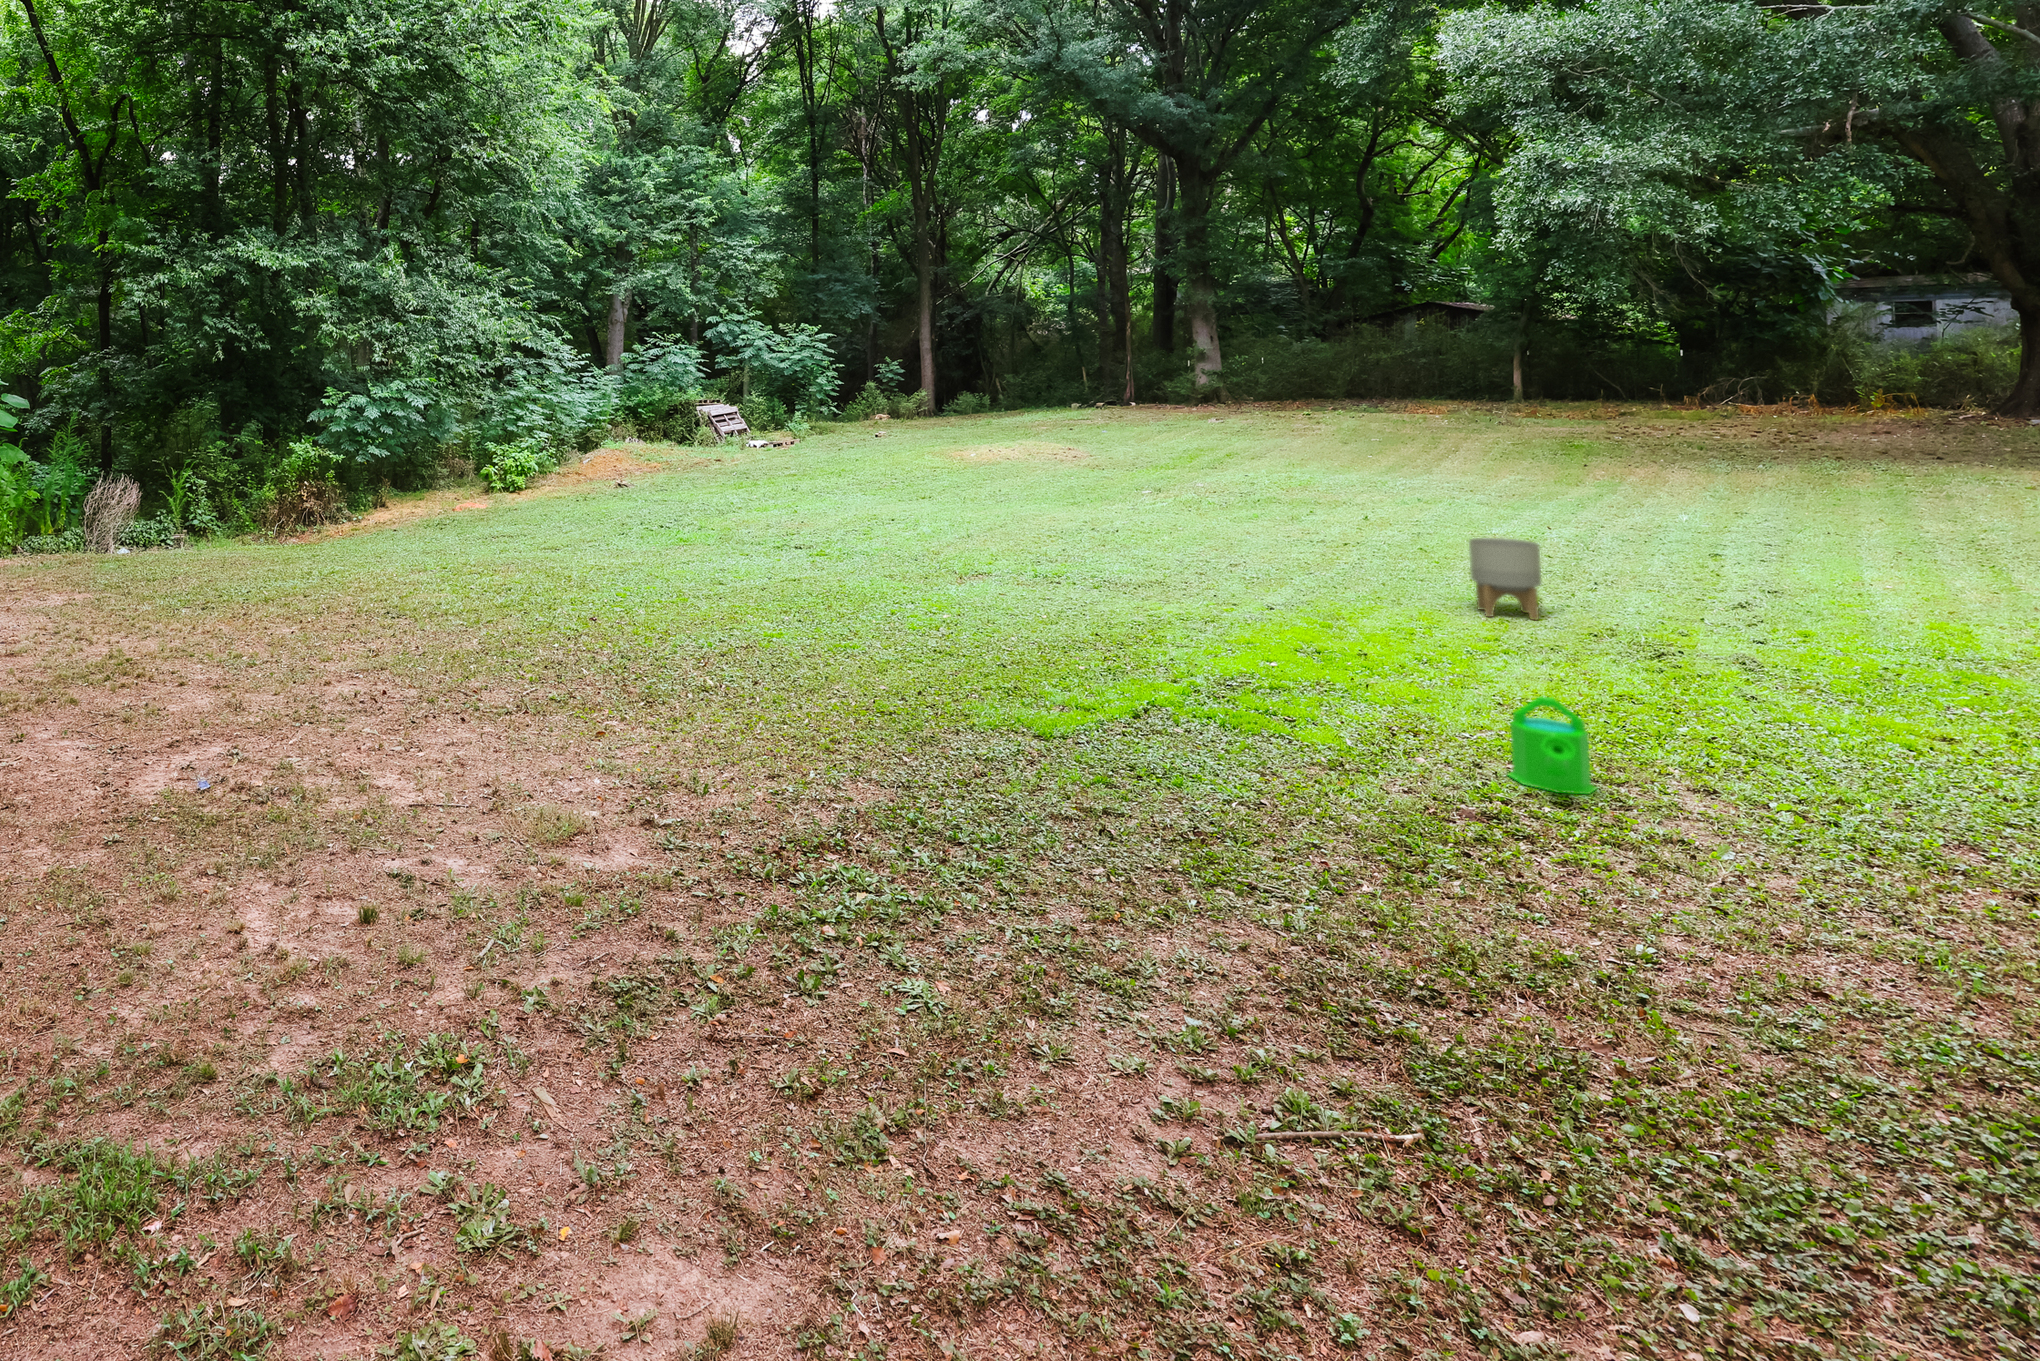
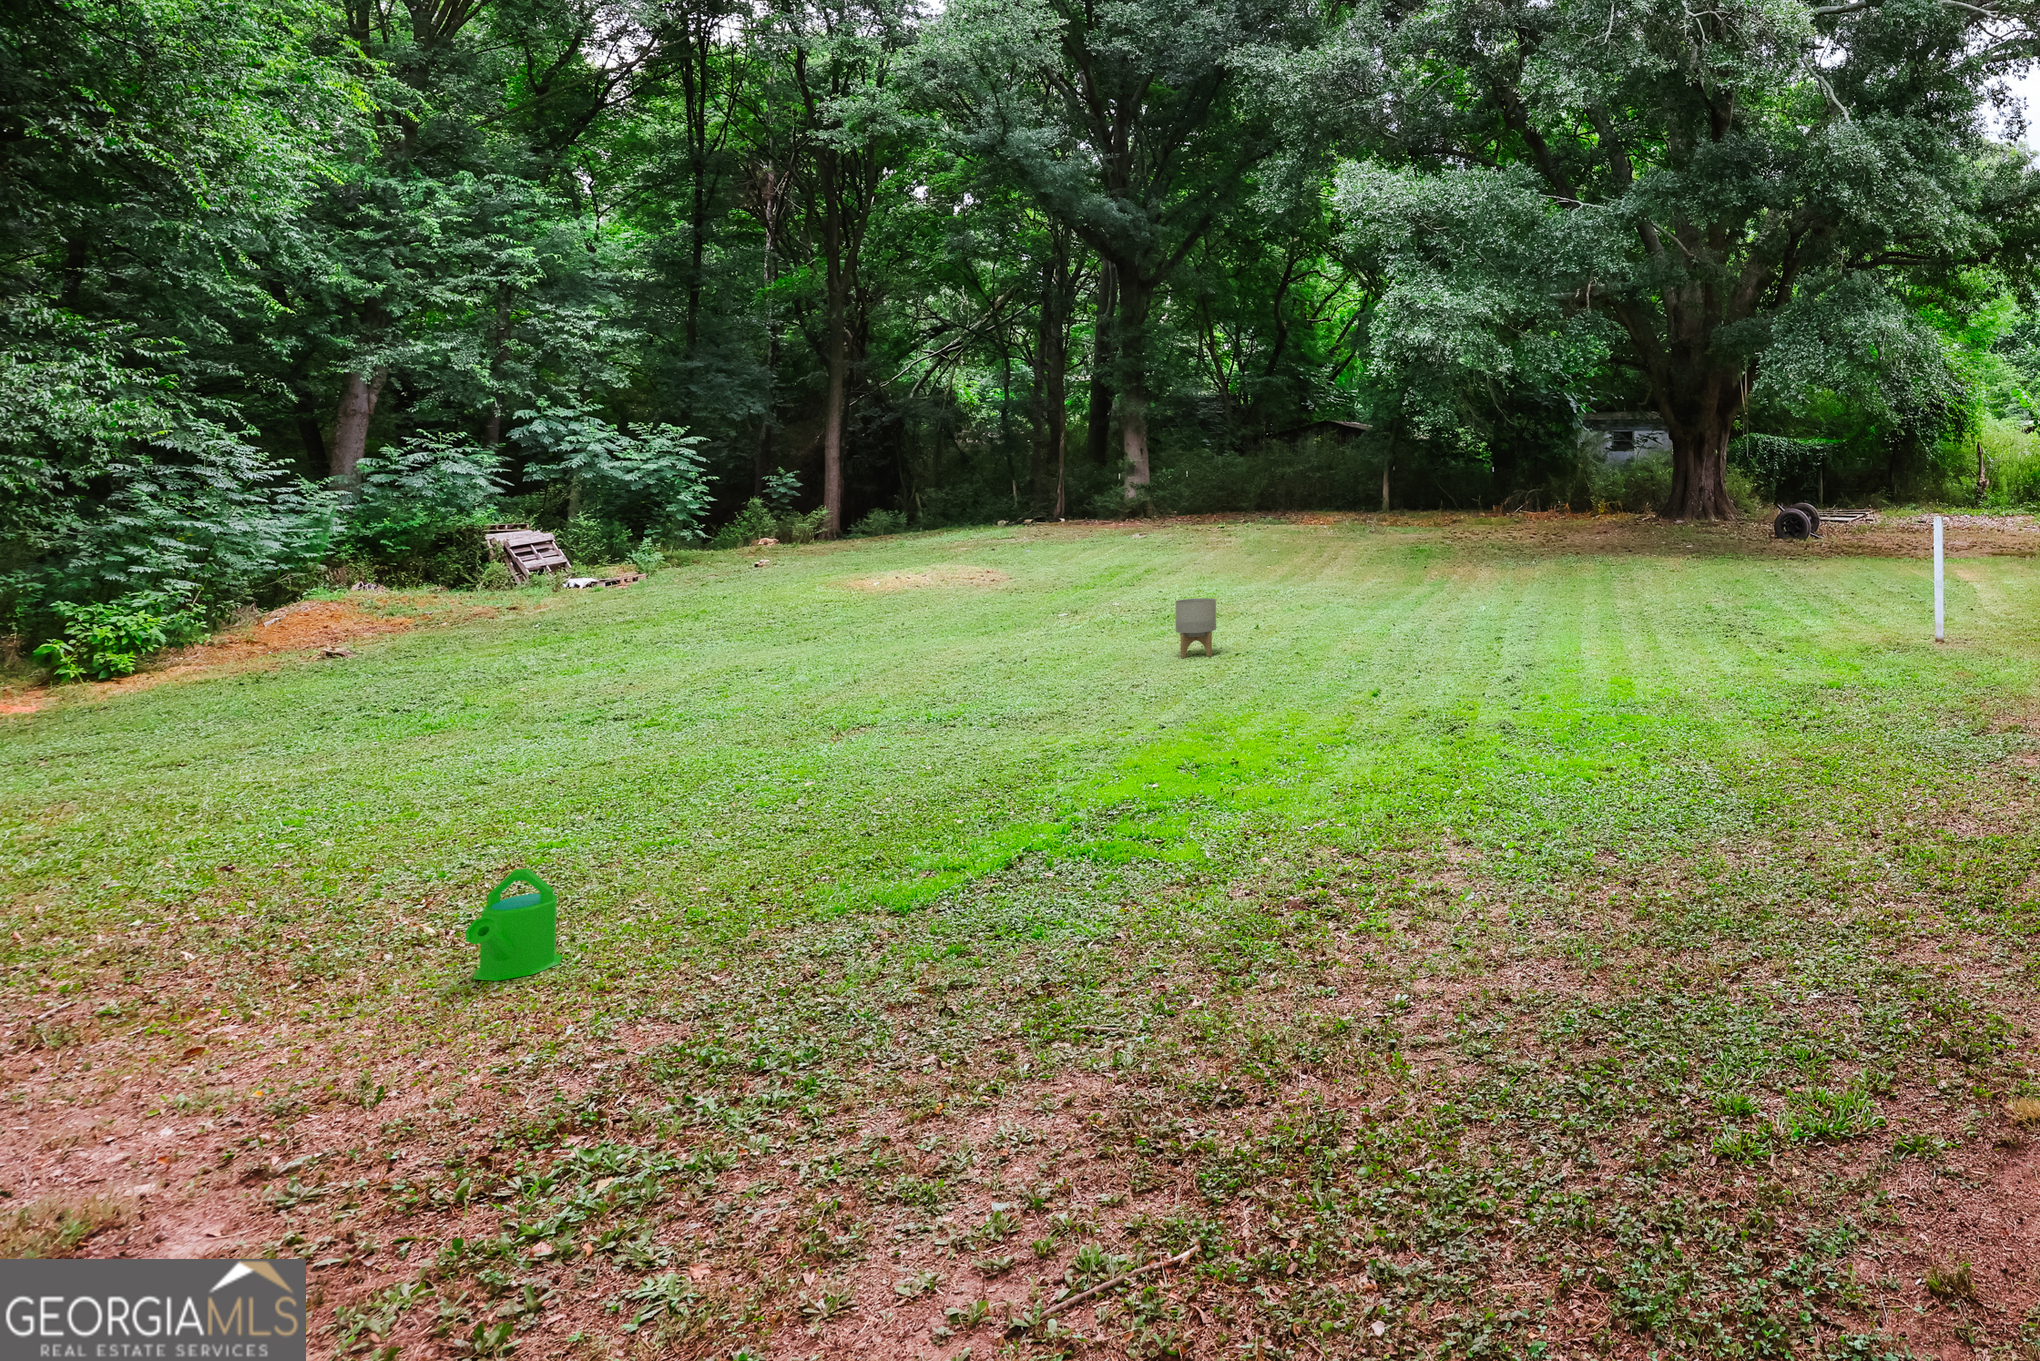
watering can: present [1508,696,1596,794] -> present [465,869,562,981]

